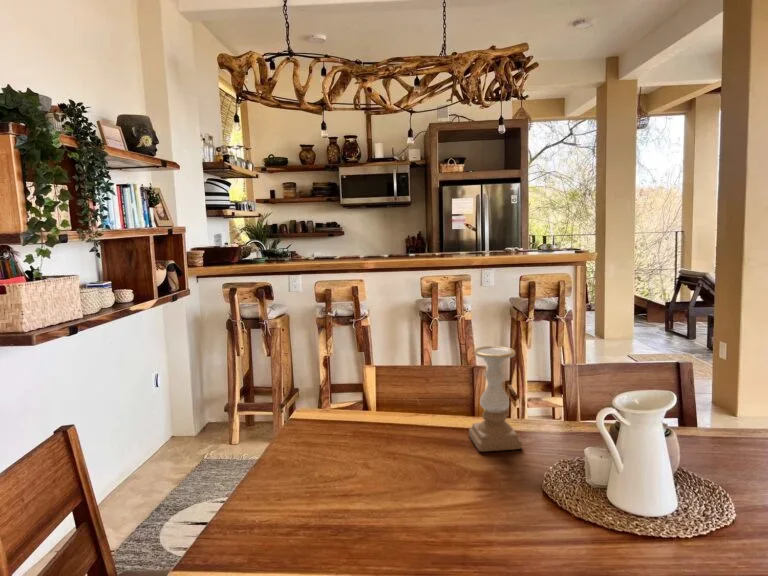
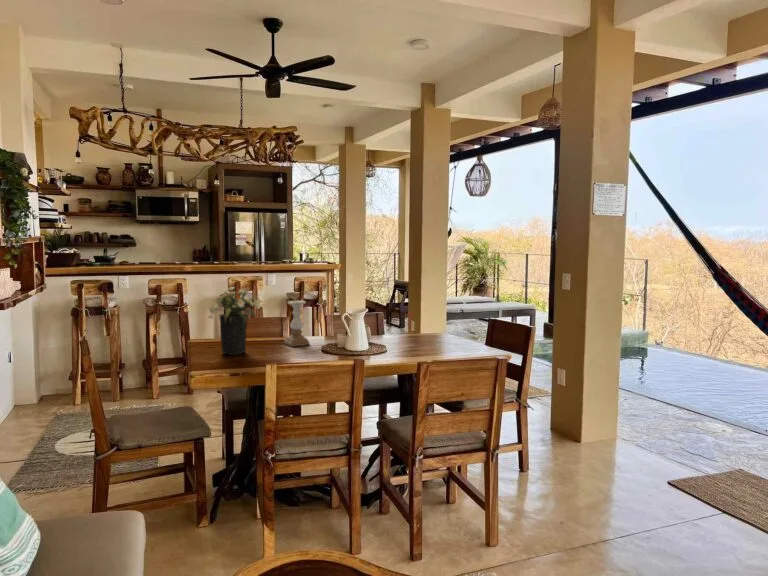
flower arrangement: none [286,315,415,470] -> present [209,287,261,355]

